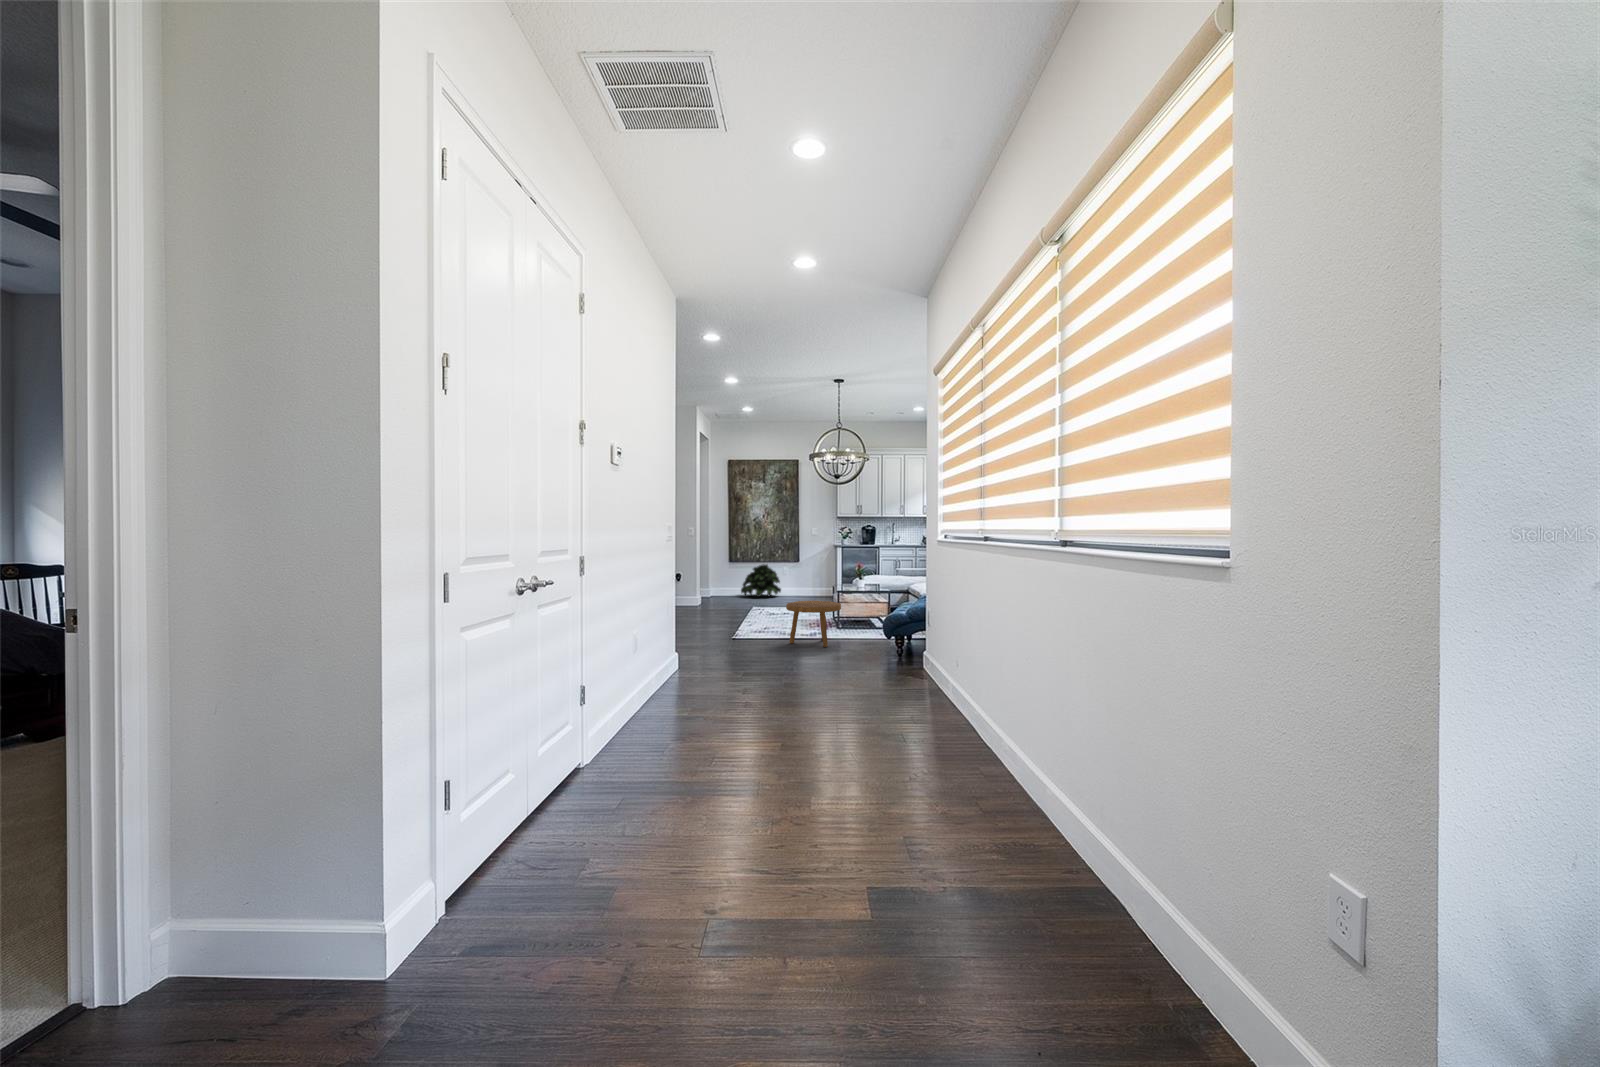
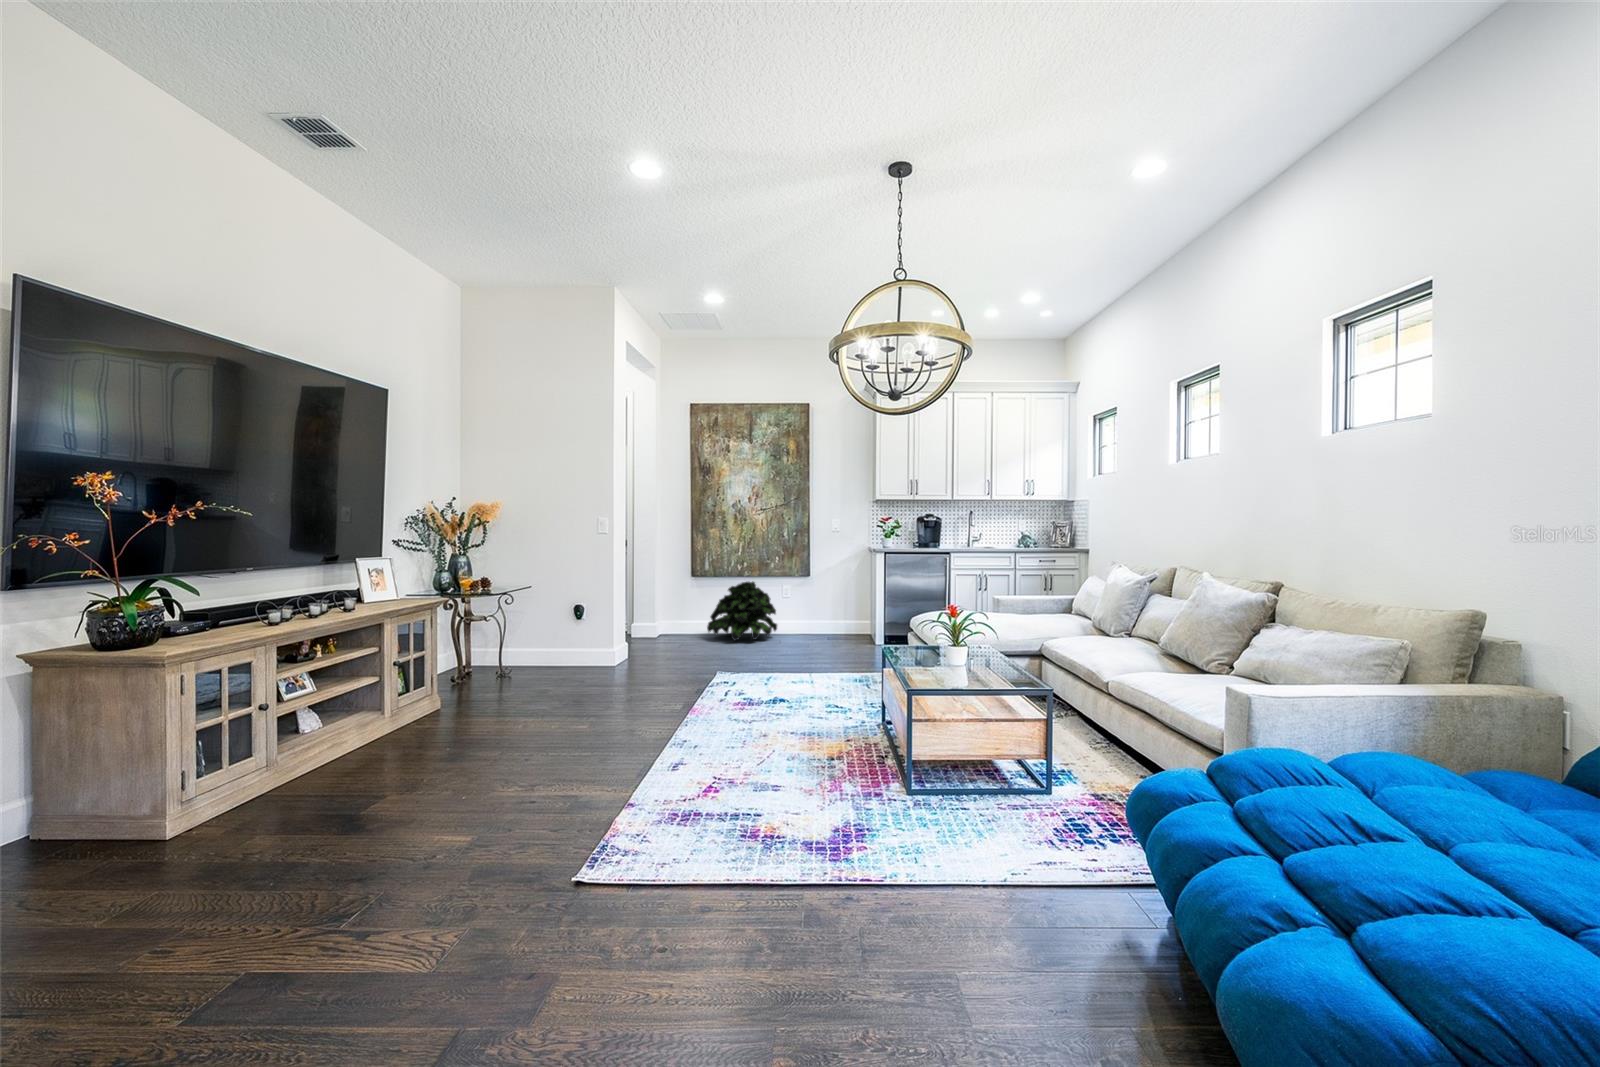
footstool: present [786,601,841,647] -> none [737,726,929,940]

